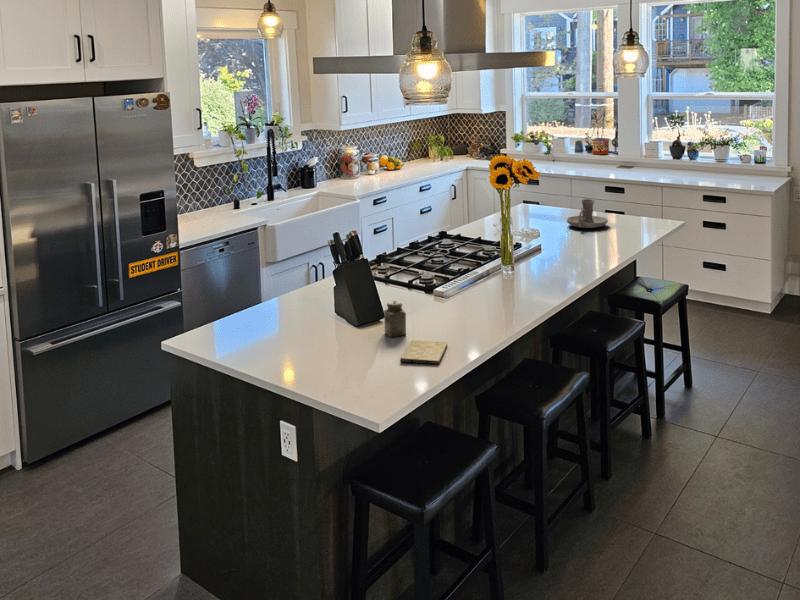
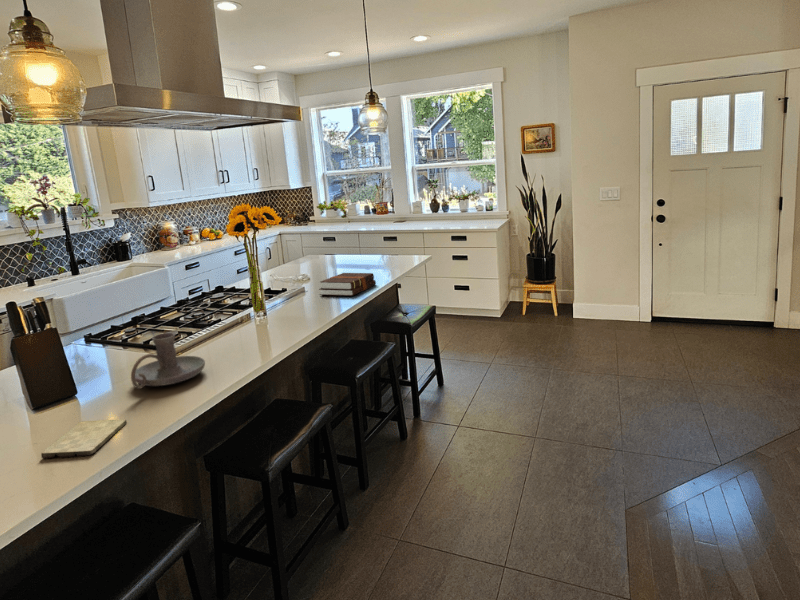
candle holder: present [567,199,608,228] -> present [131,333,205,389]
hardback book: none [558,230,615,256] -> present [319,273,376,296]
salt shaker: present [384,301,406,337] -> none [54,373,86,419]

